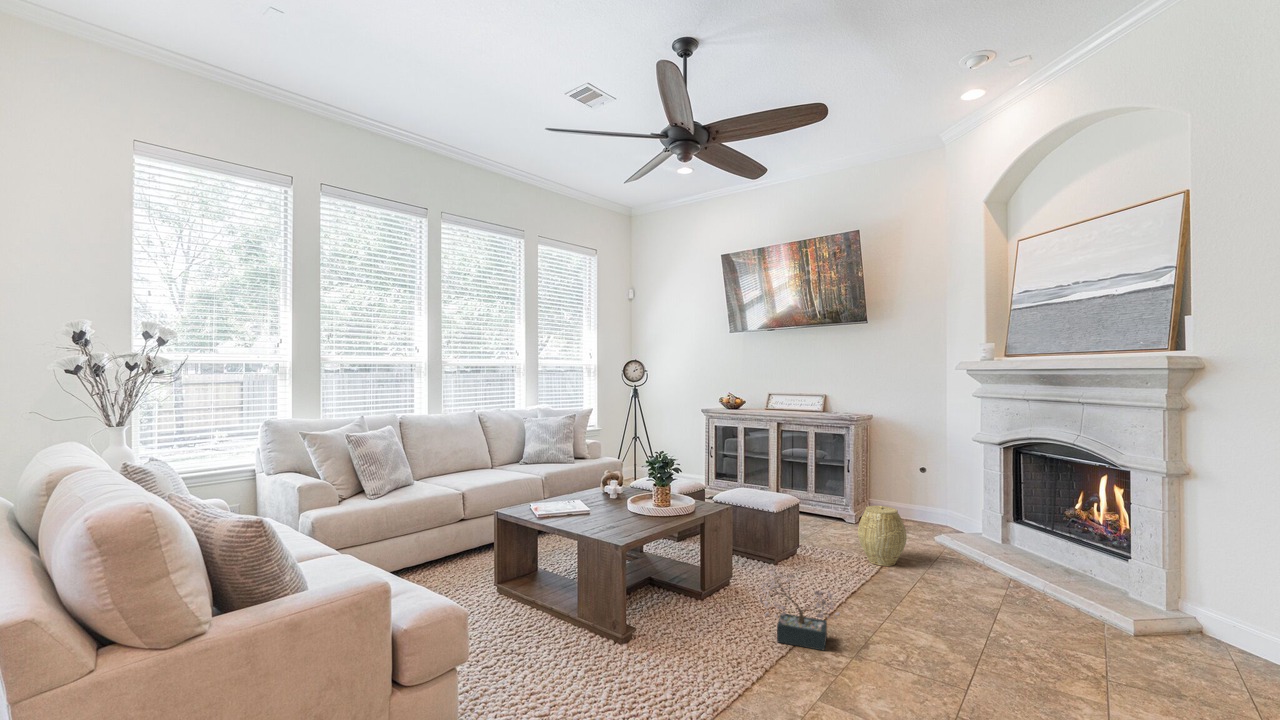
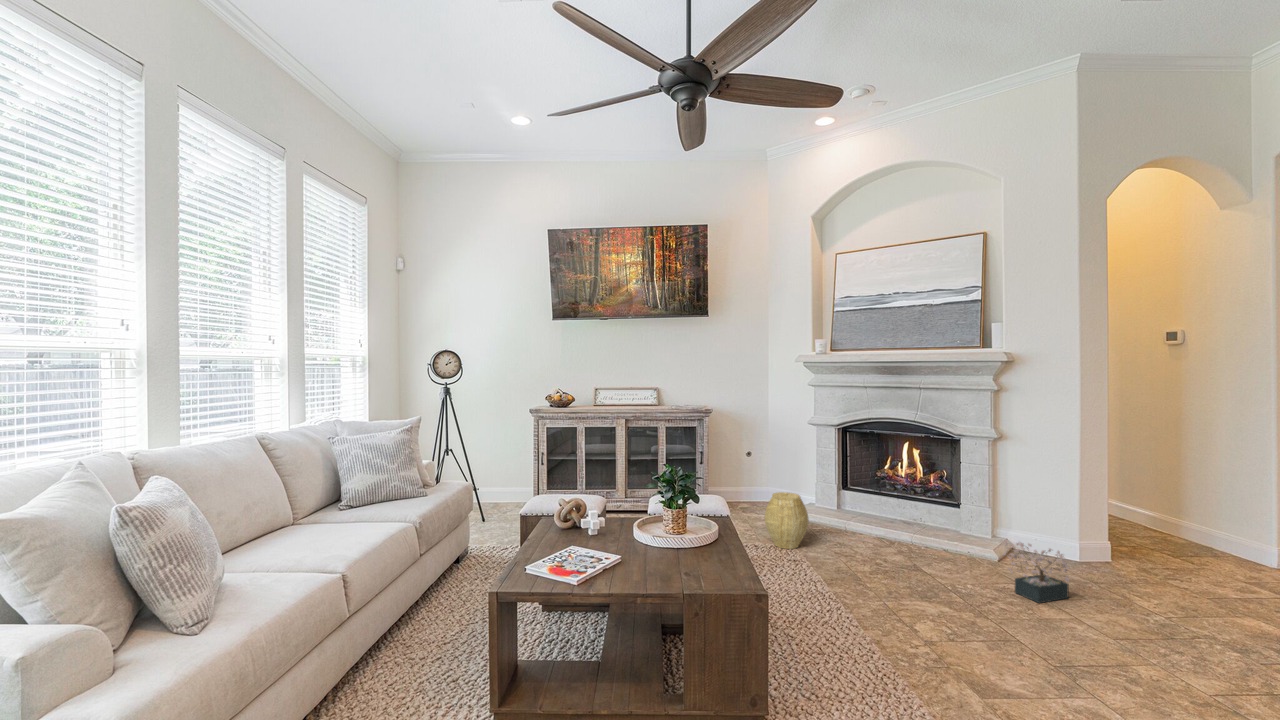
decorative plant: present [760,567,840,650] -> present [1003,540,1069,603]

